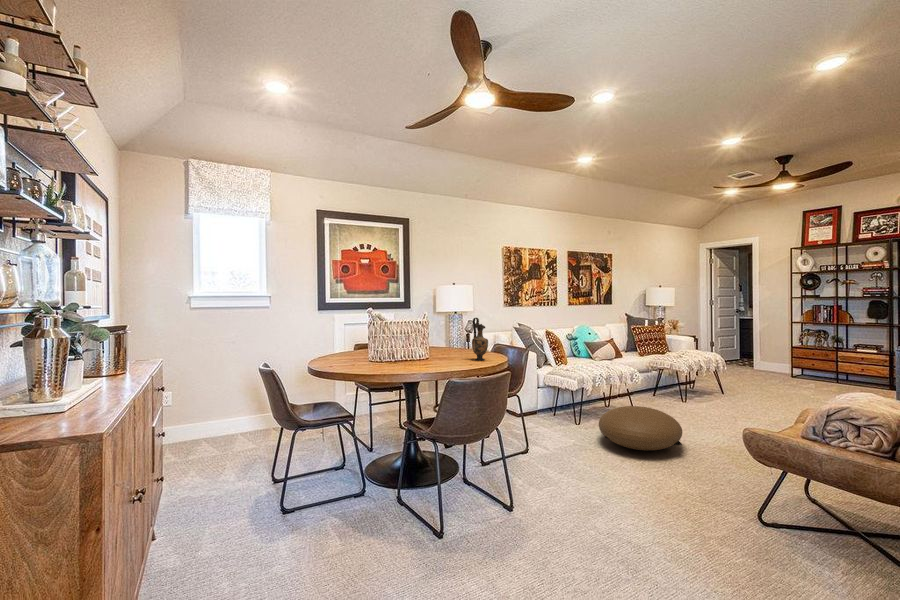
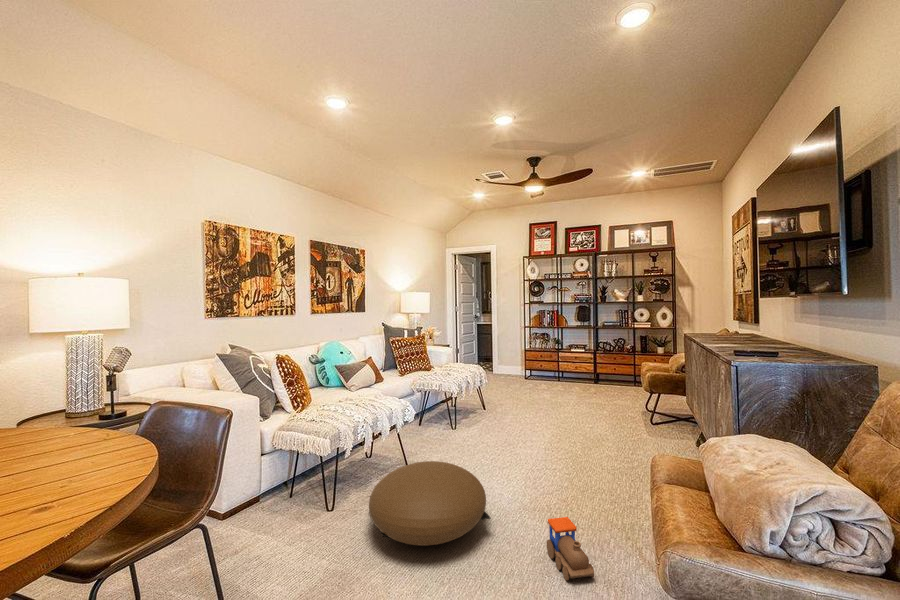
vase: present [472,318,488,360] -> none [49,349,110,472]
toy train: none [721,450,750,488] -> present [547,517,594,580]

